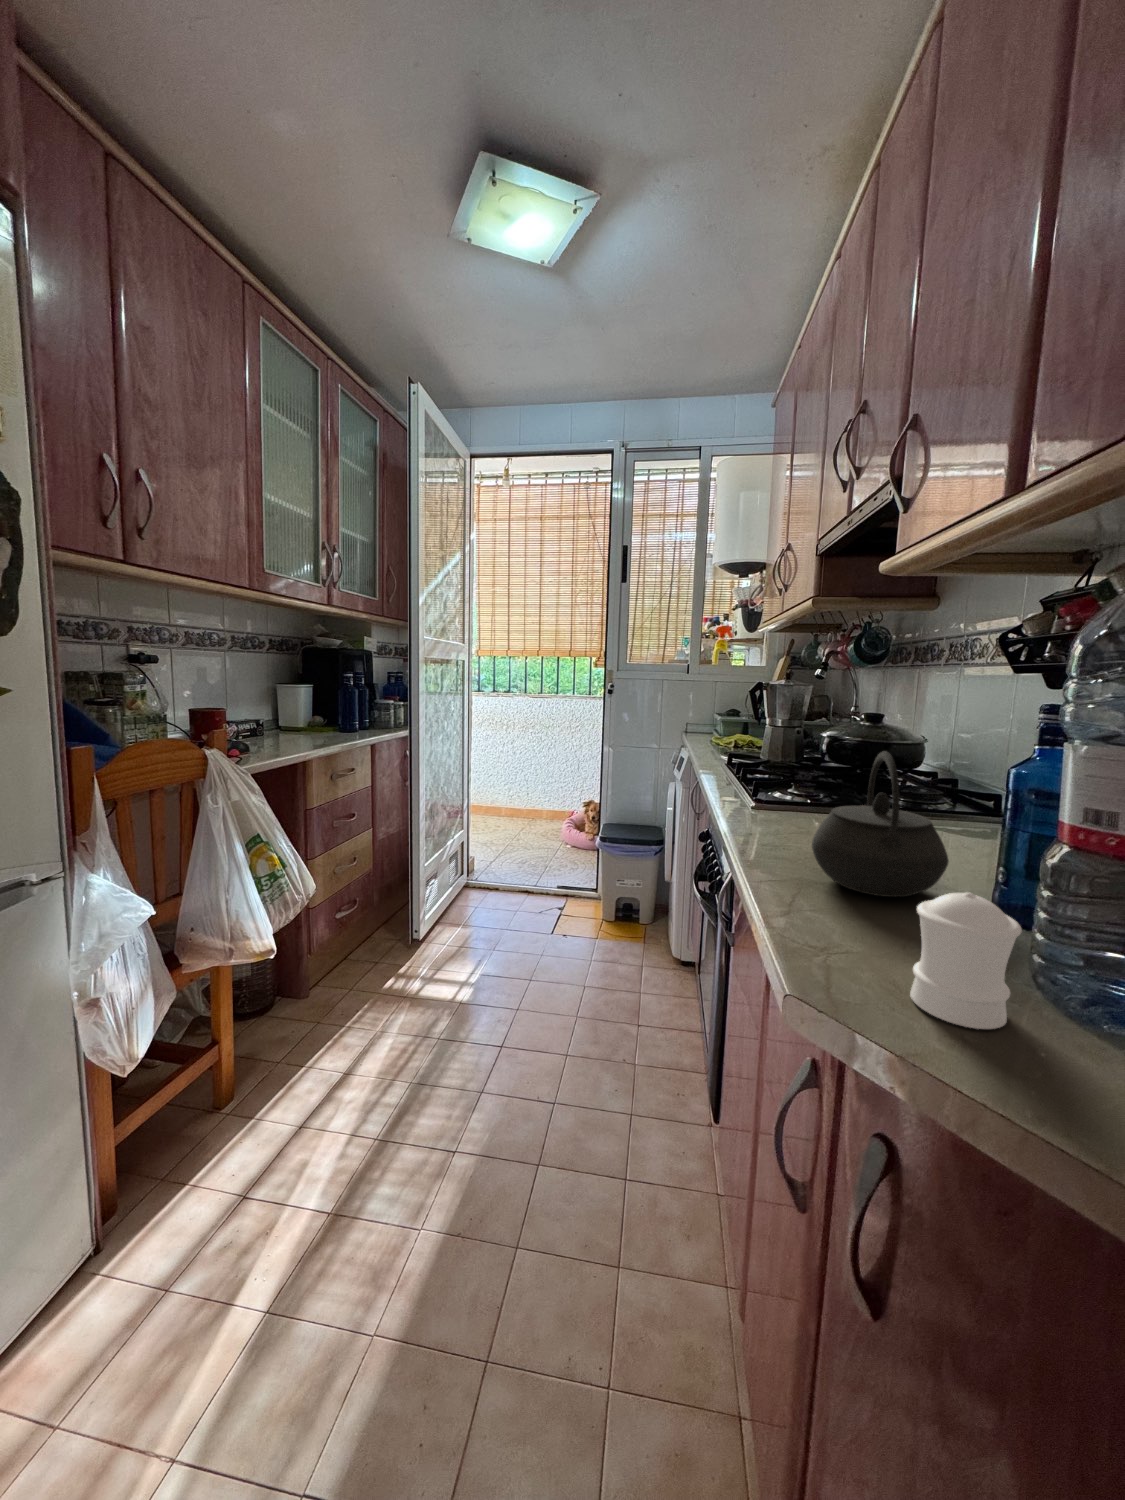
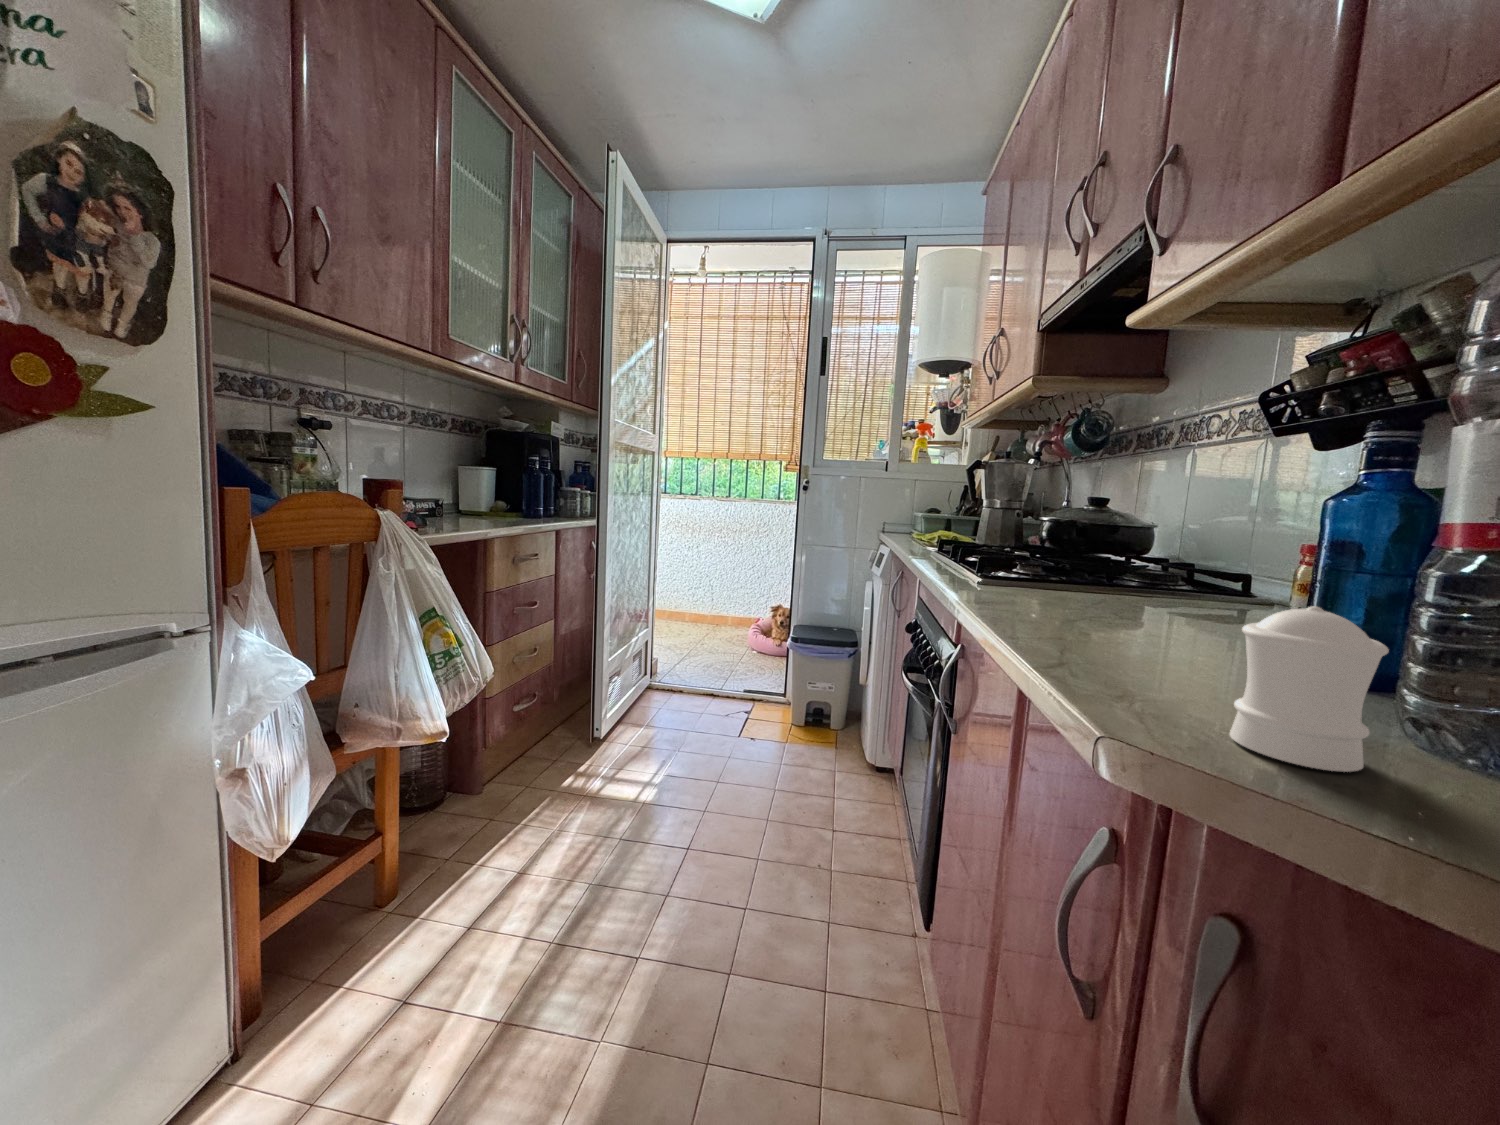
kettle: present [812,751,949,897] -> none [1065,489,1230,654]

